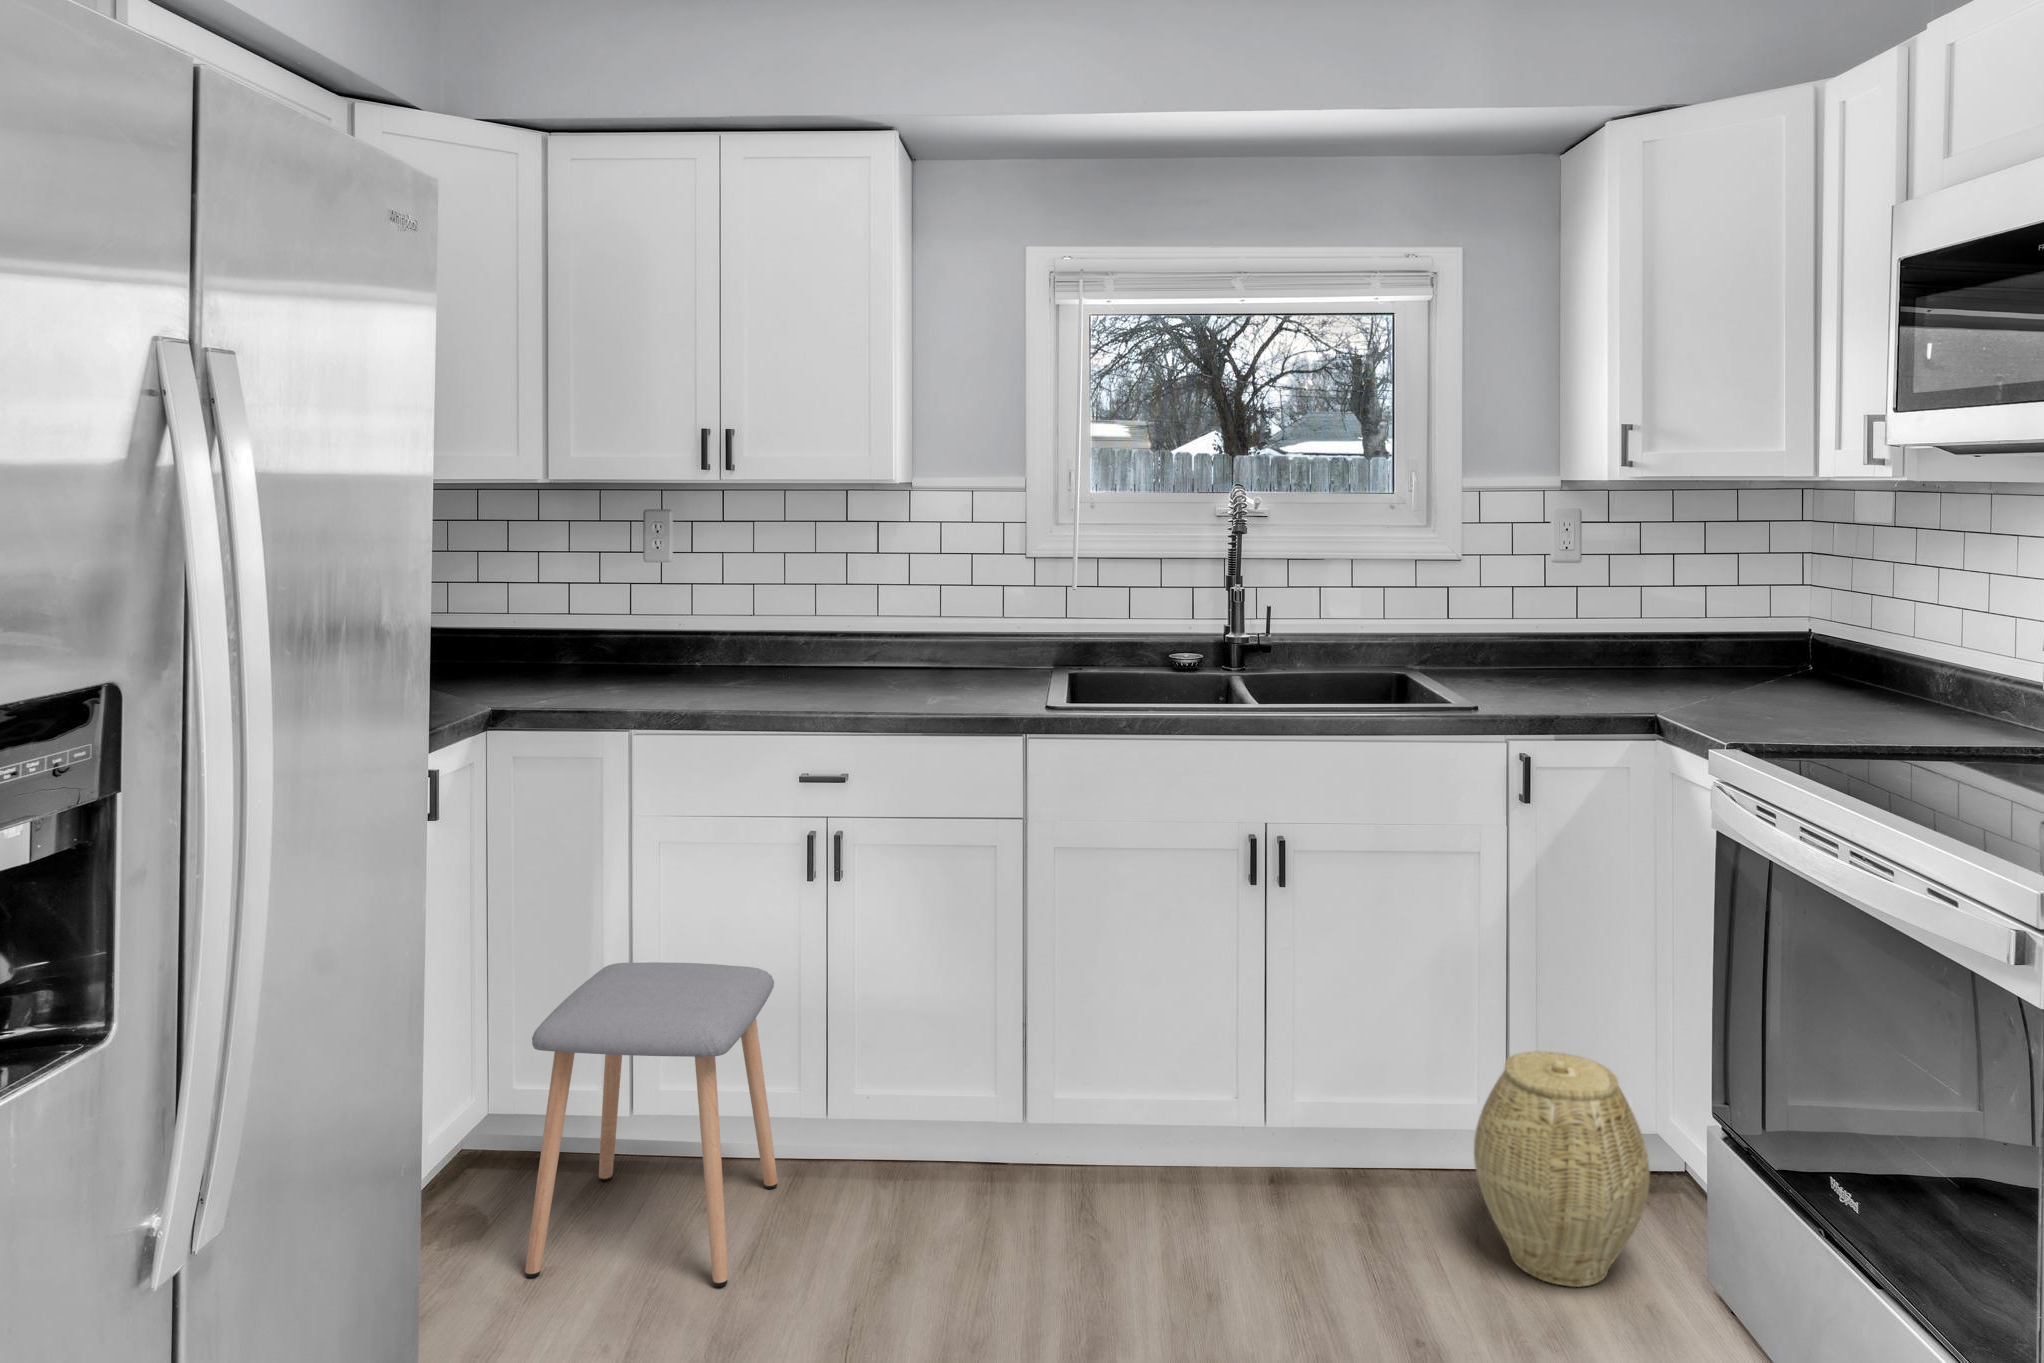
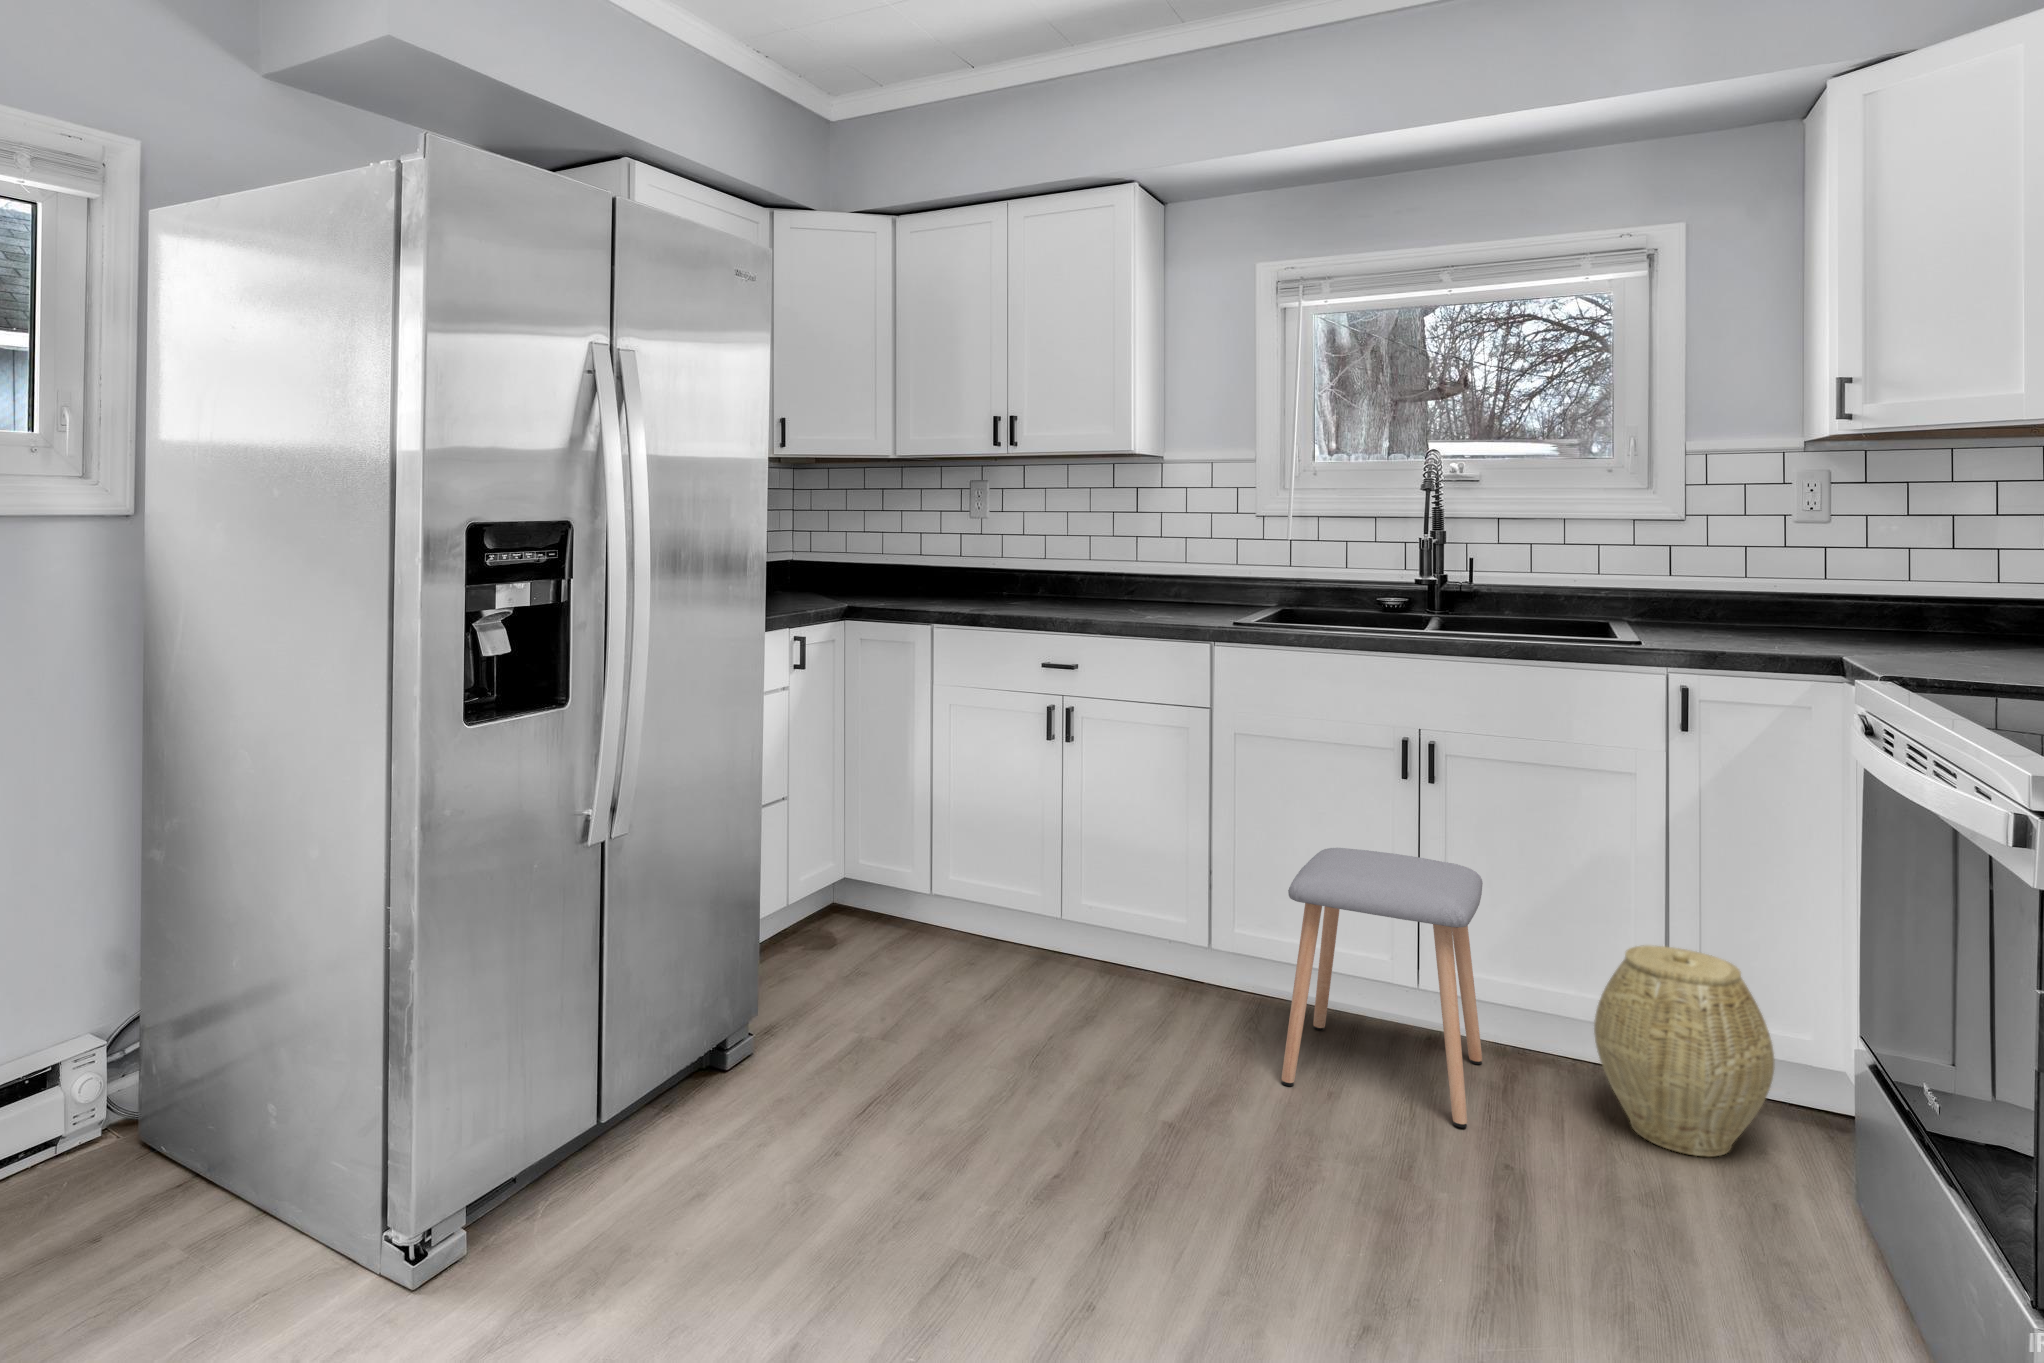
stool: present [525,962,778,1287] -> present [1281,848,1483,1127]

